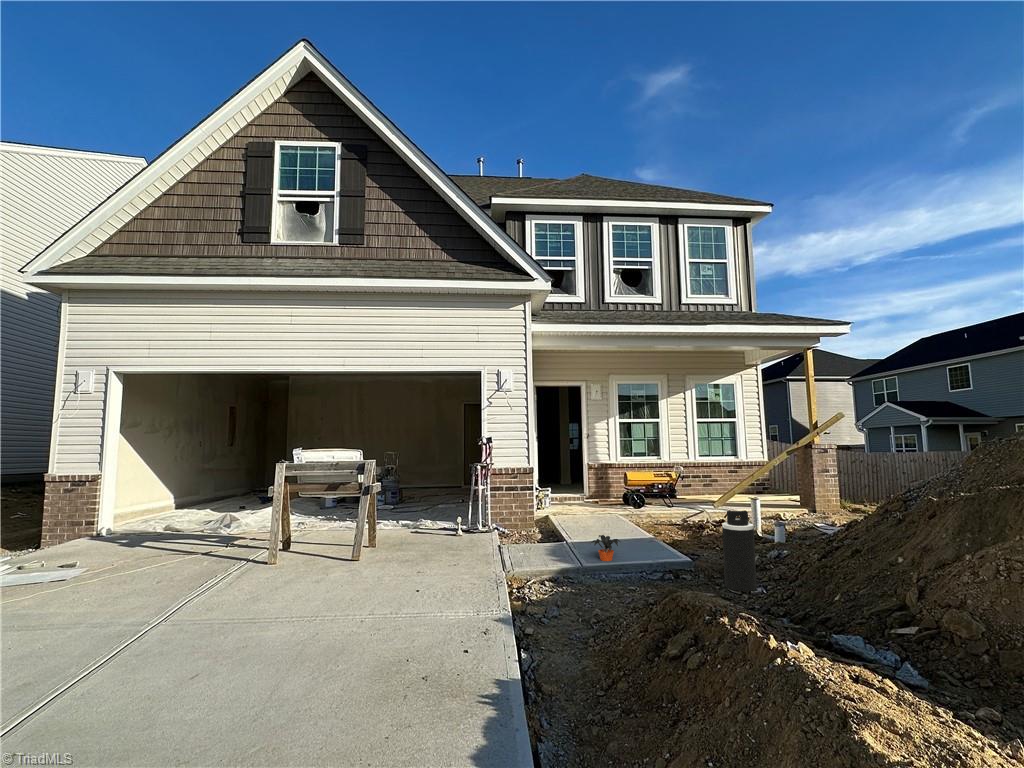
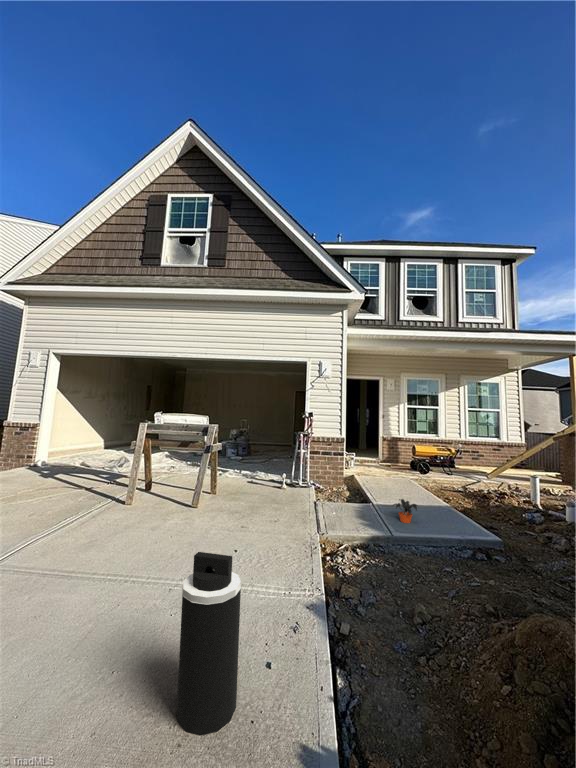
trash can: present [722,511,757,591] -> present [177,552,241,735]

